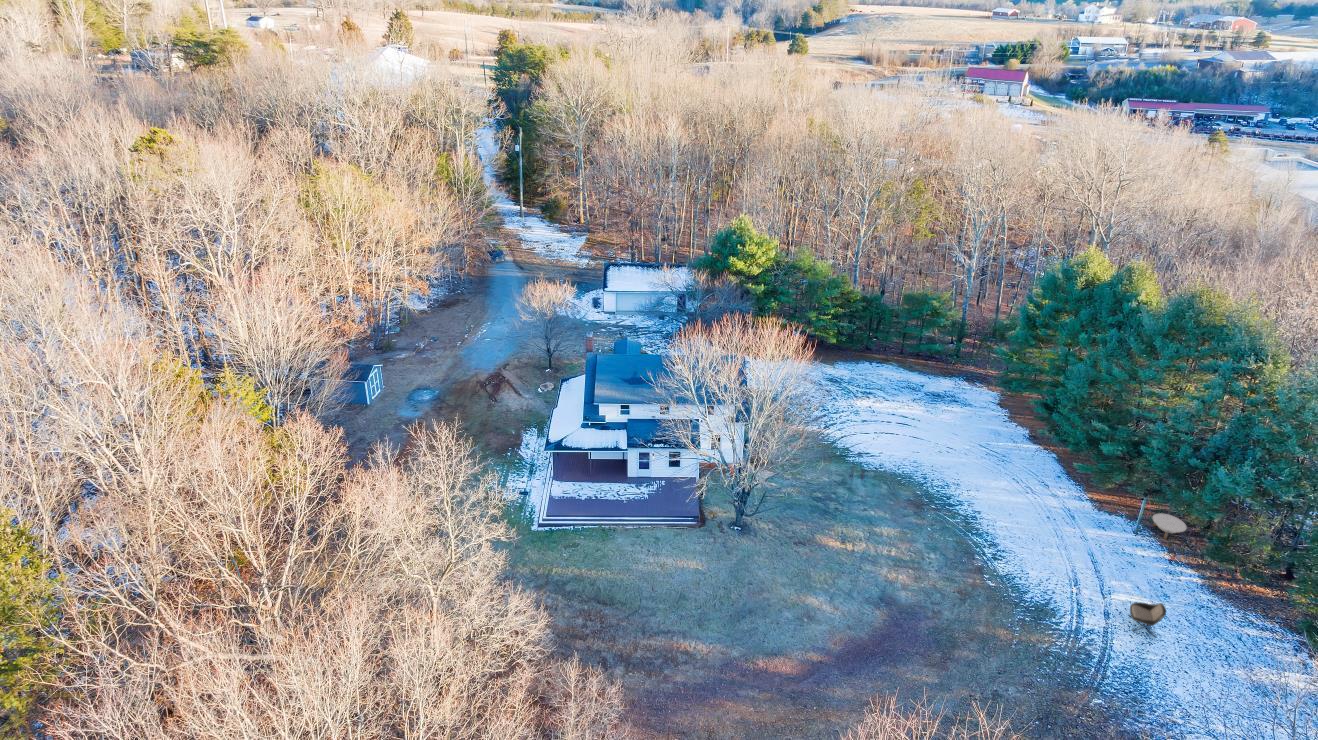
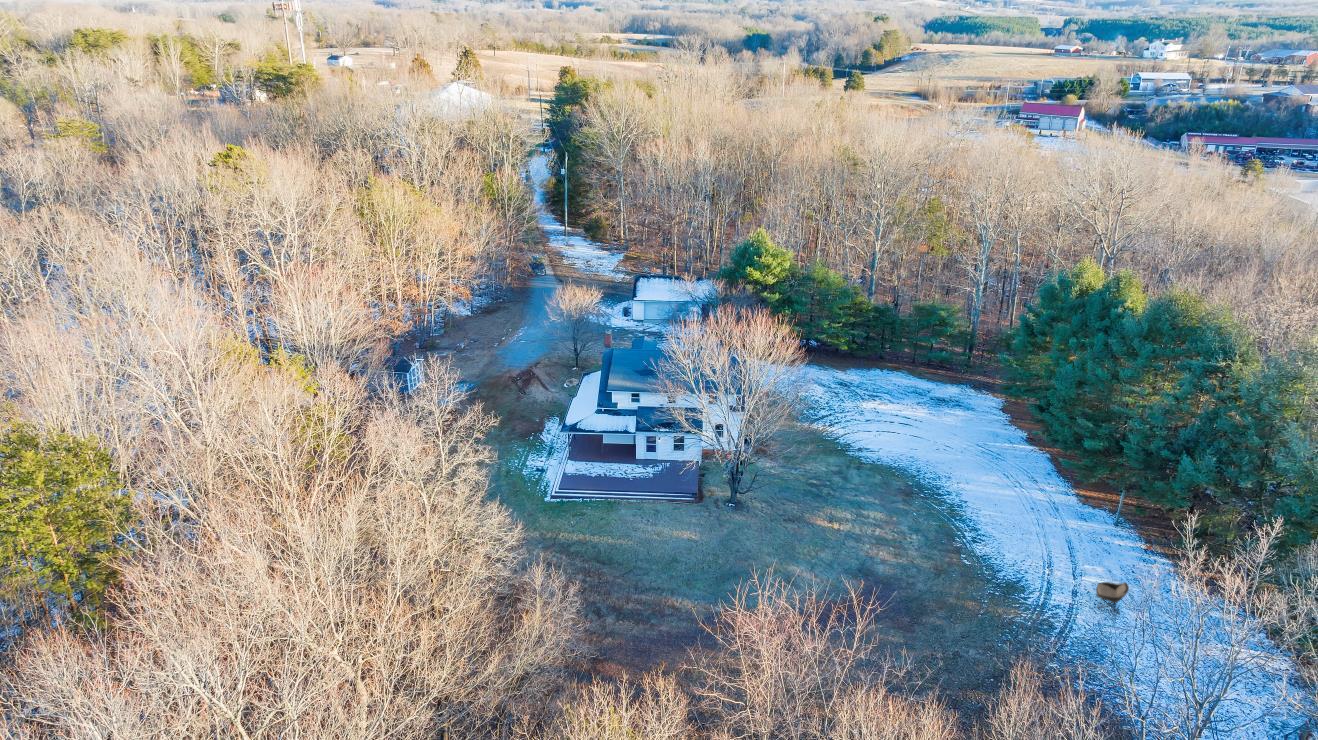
round table: present [1153,513,1187,539] -> none [1135,509,1168,533]

